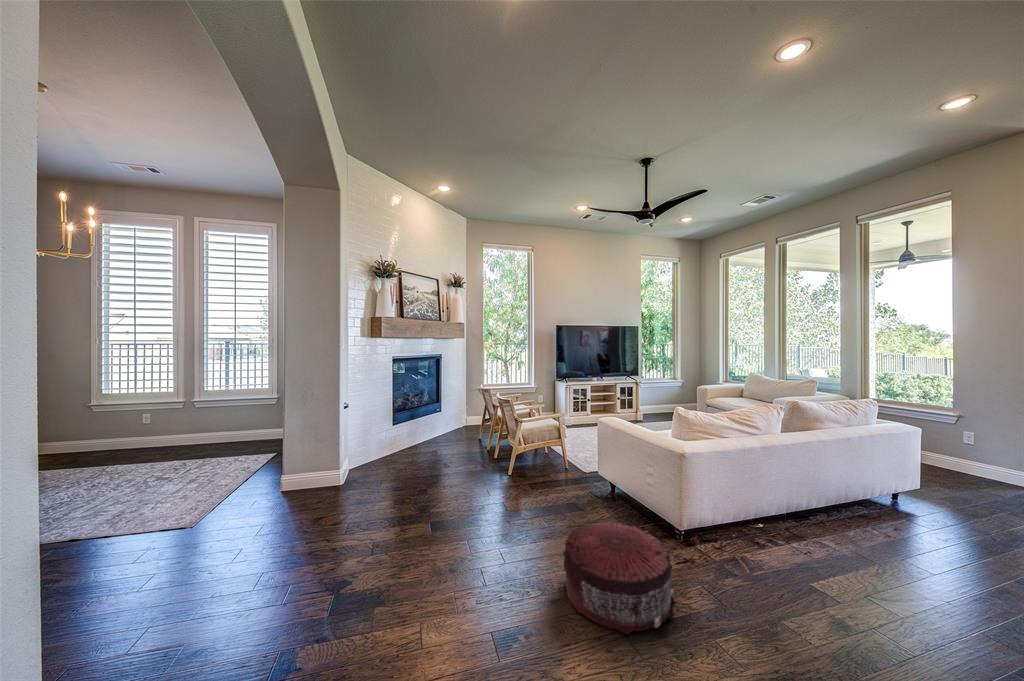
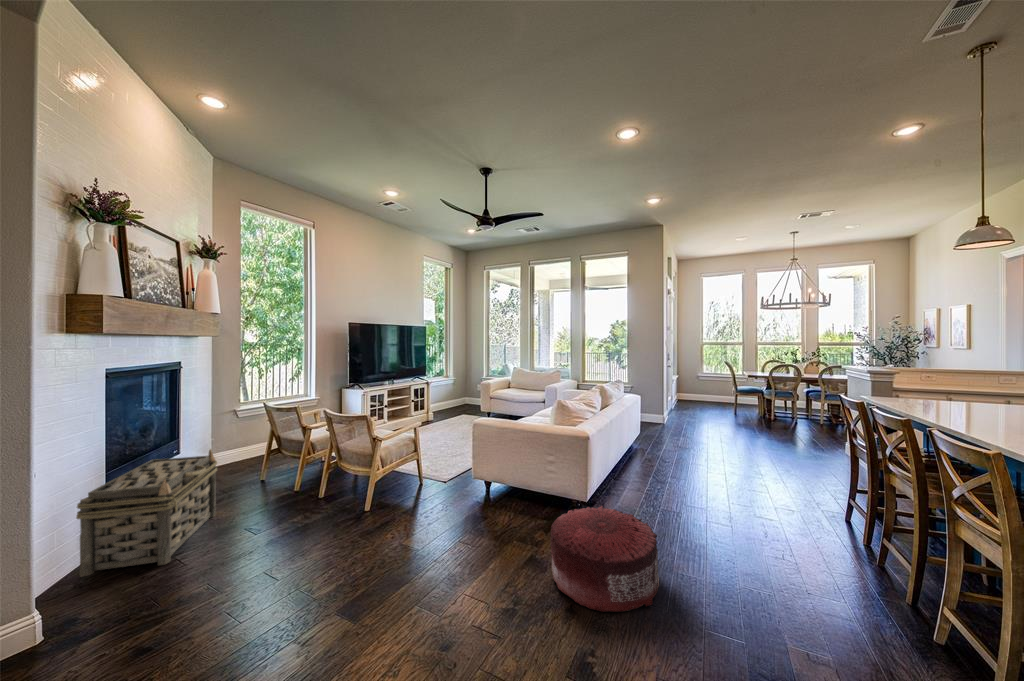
basket: none [374,409,442,468] -> present [76,449,217,576]

